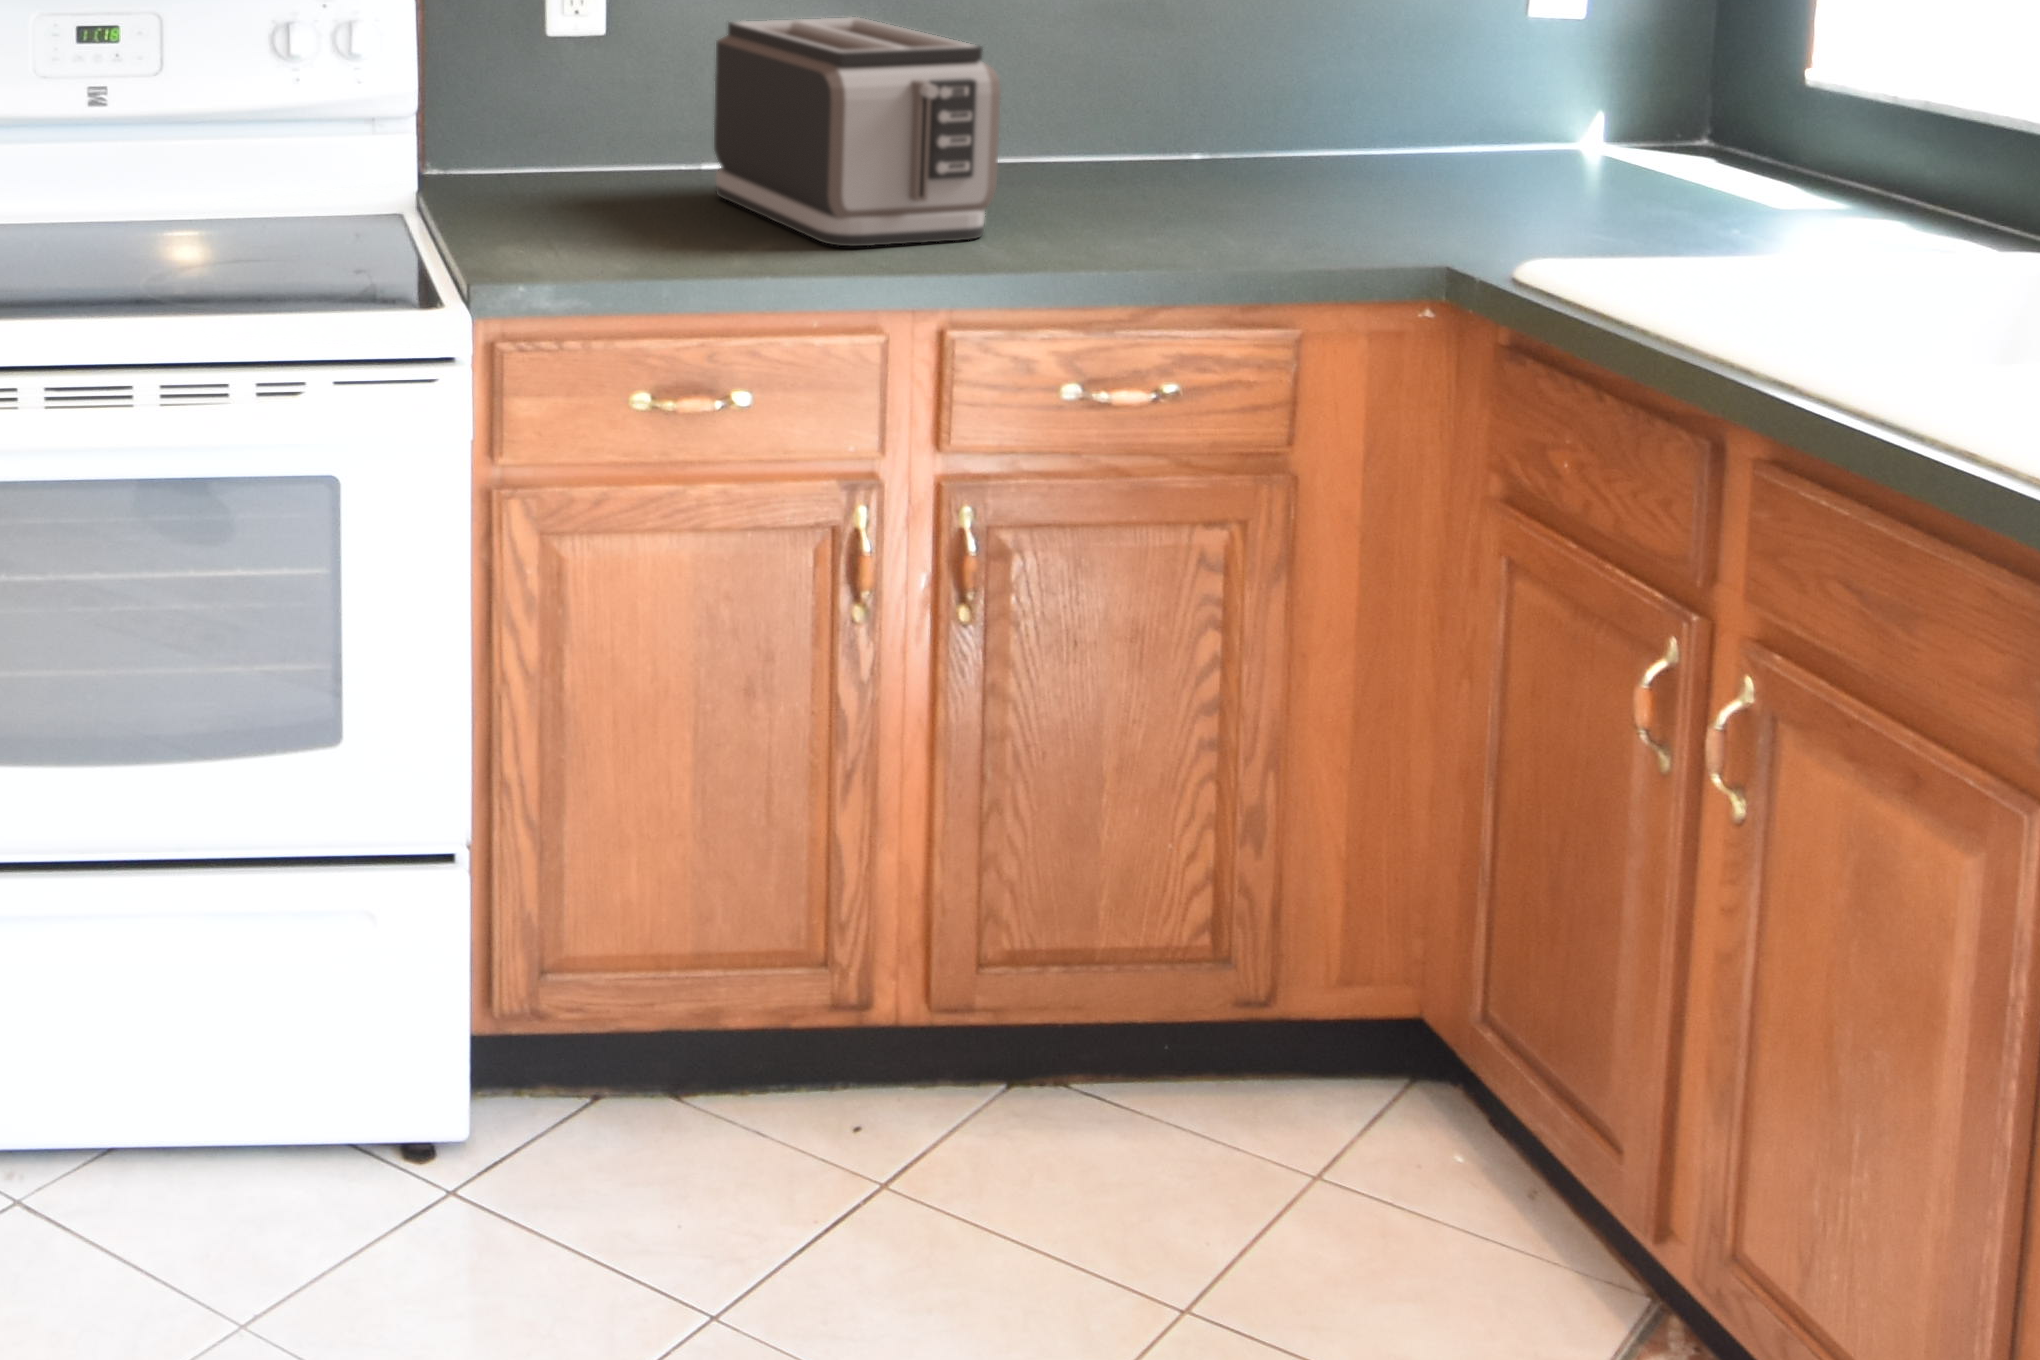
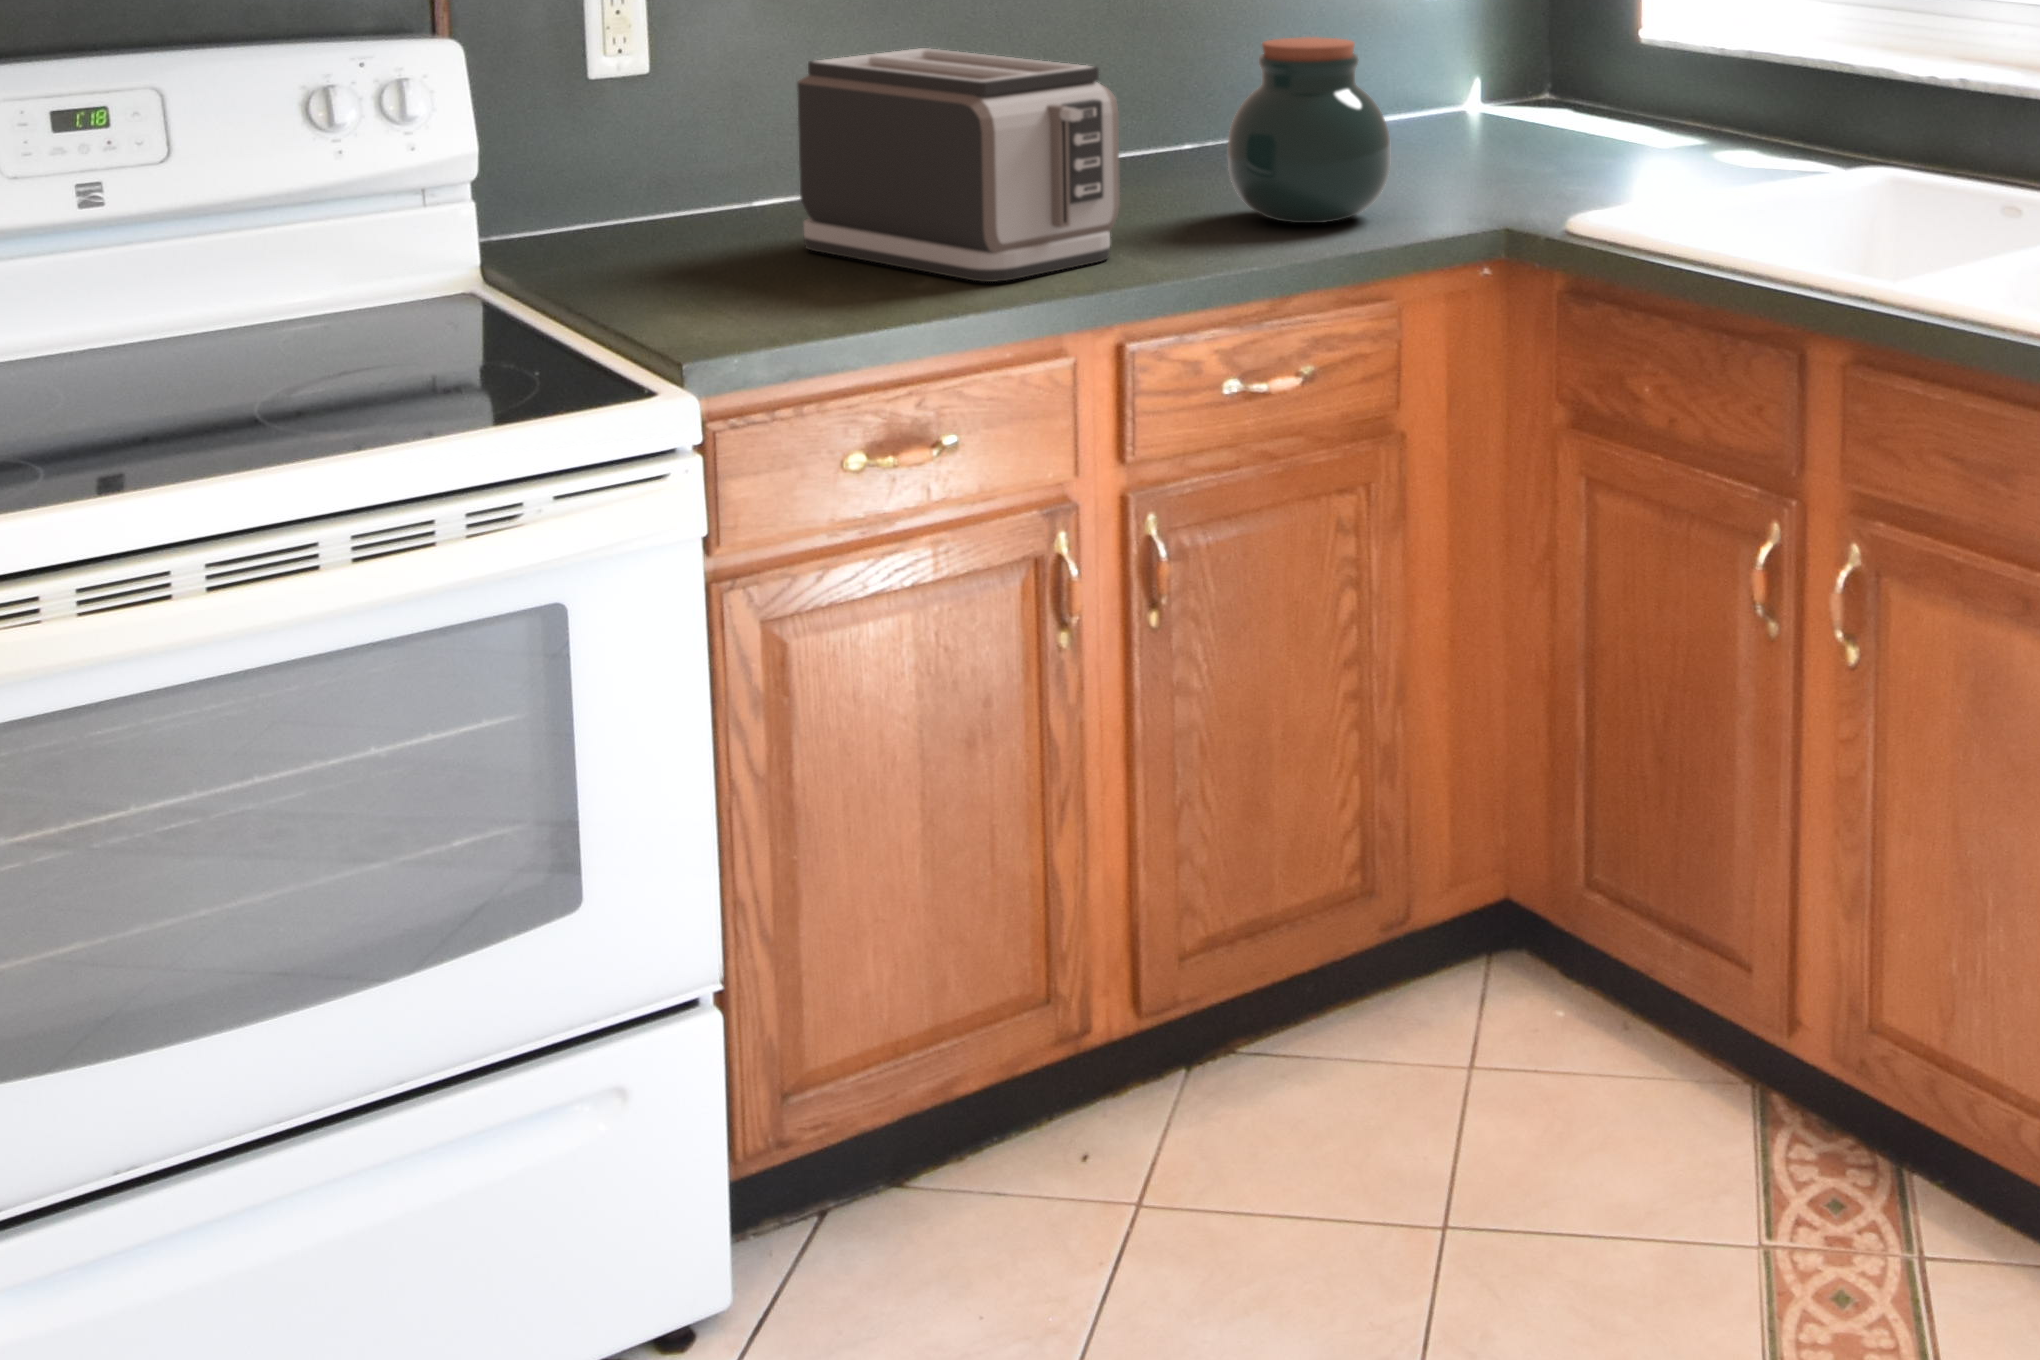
jar: none [1154,33,1341,229] -> present [1228,37,1391,223]

